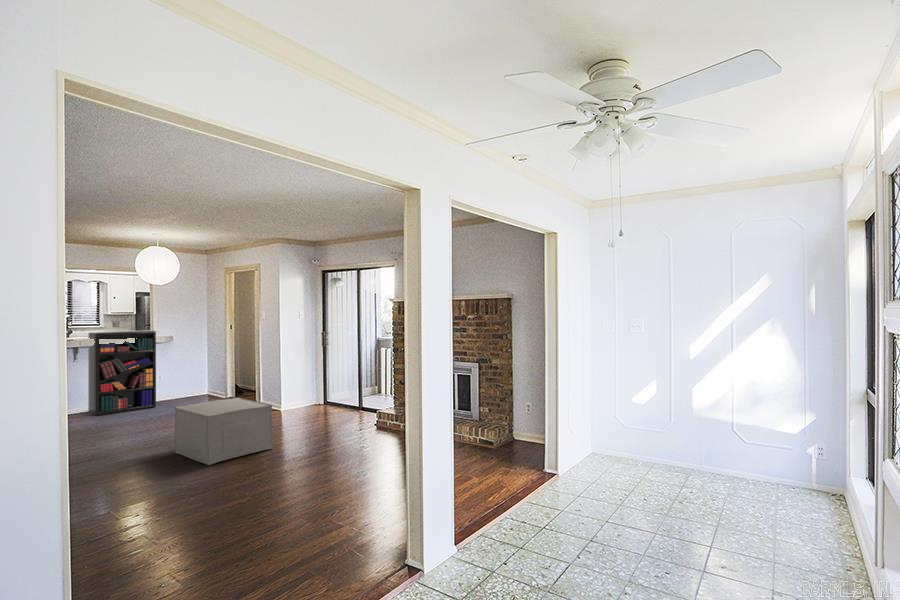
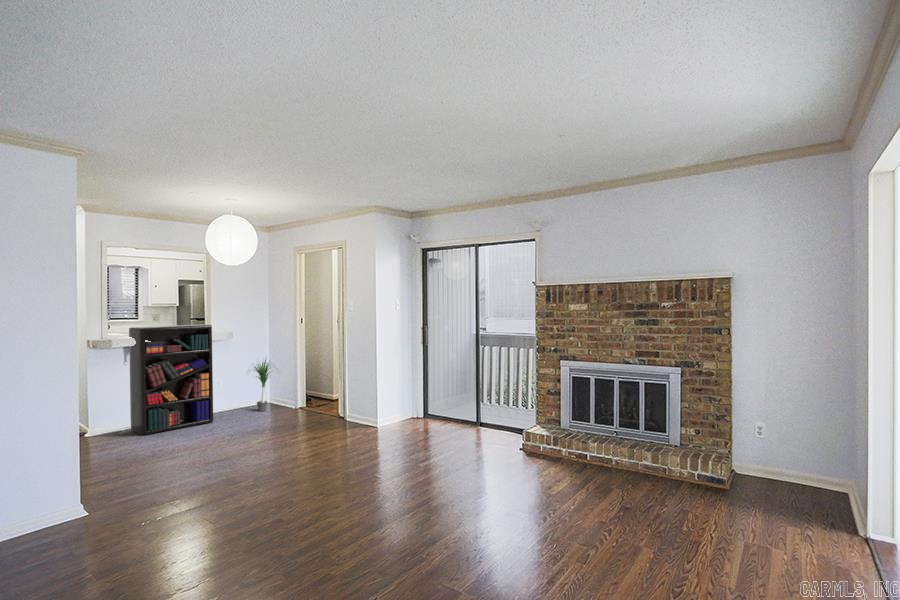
potted plant: none [185,354,218,400] -> present [254,359,270,411]
ottoman: present [175,397,273,465] -> none [279,415,414,521]

